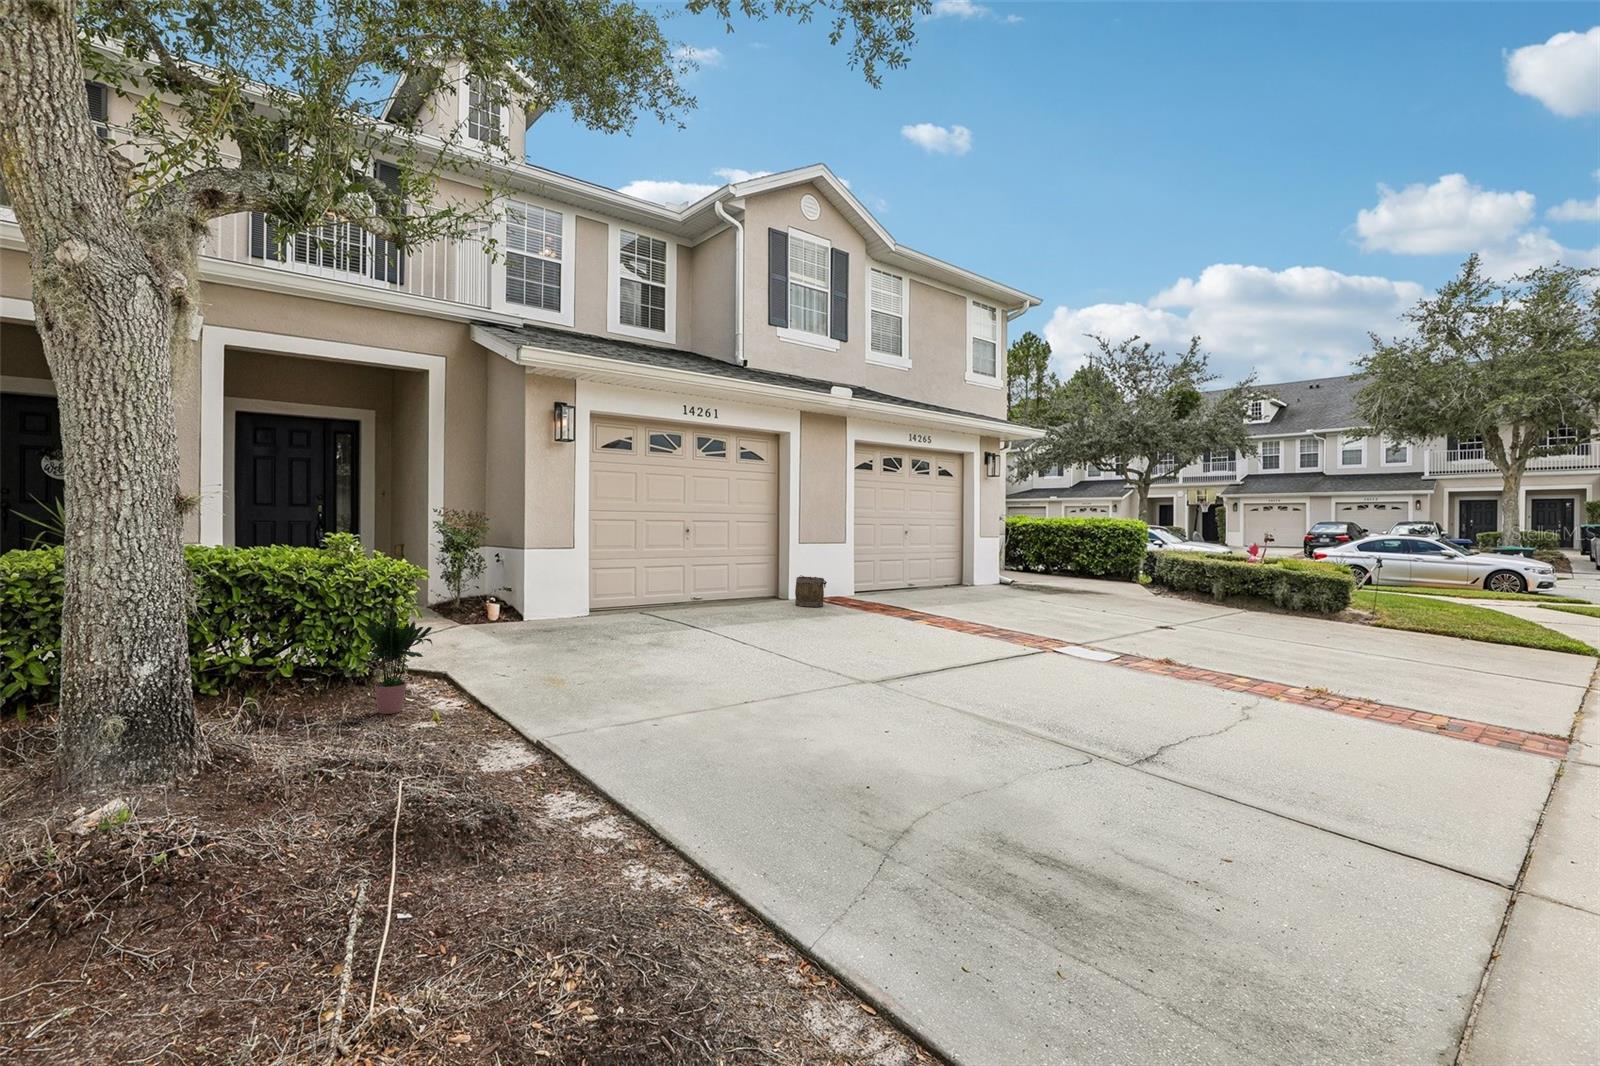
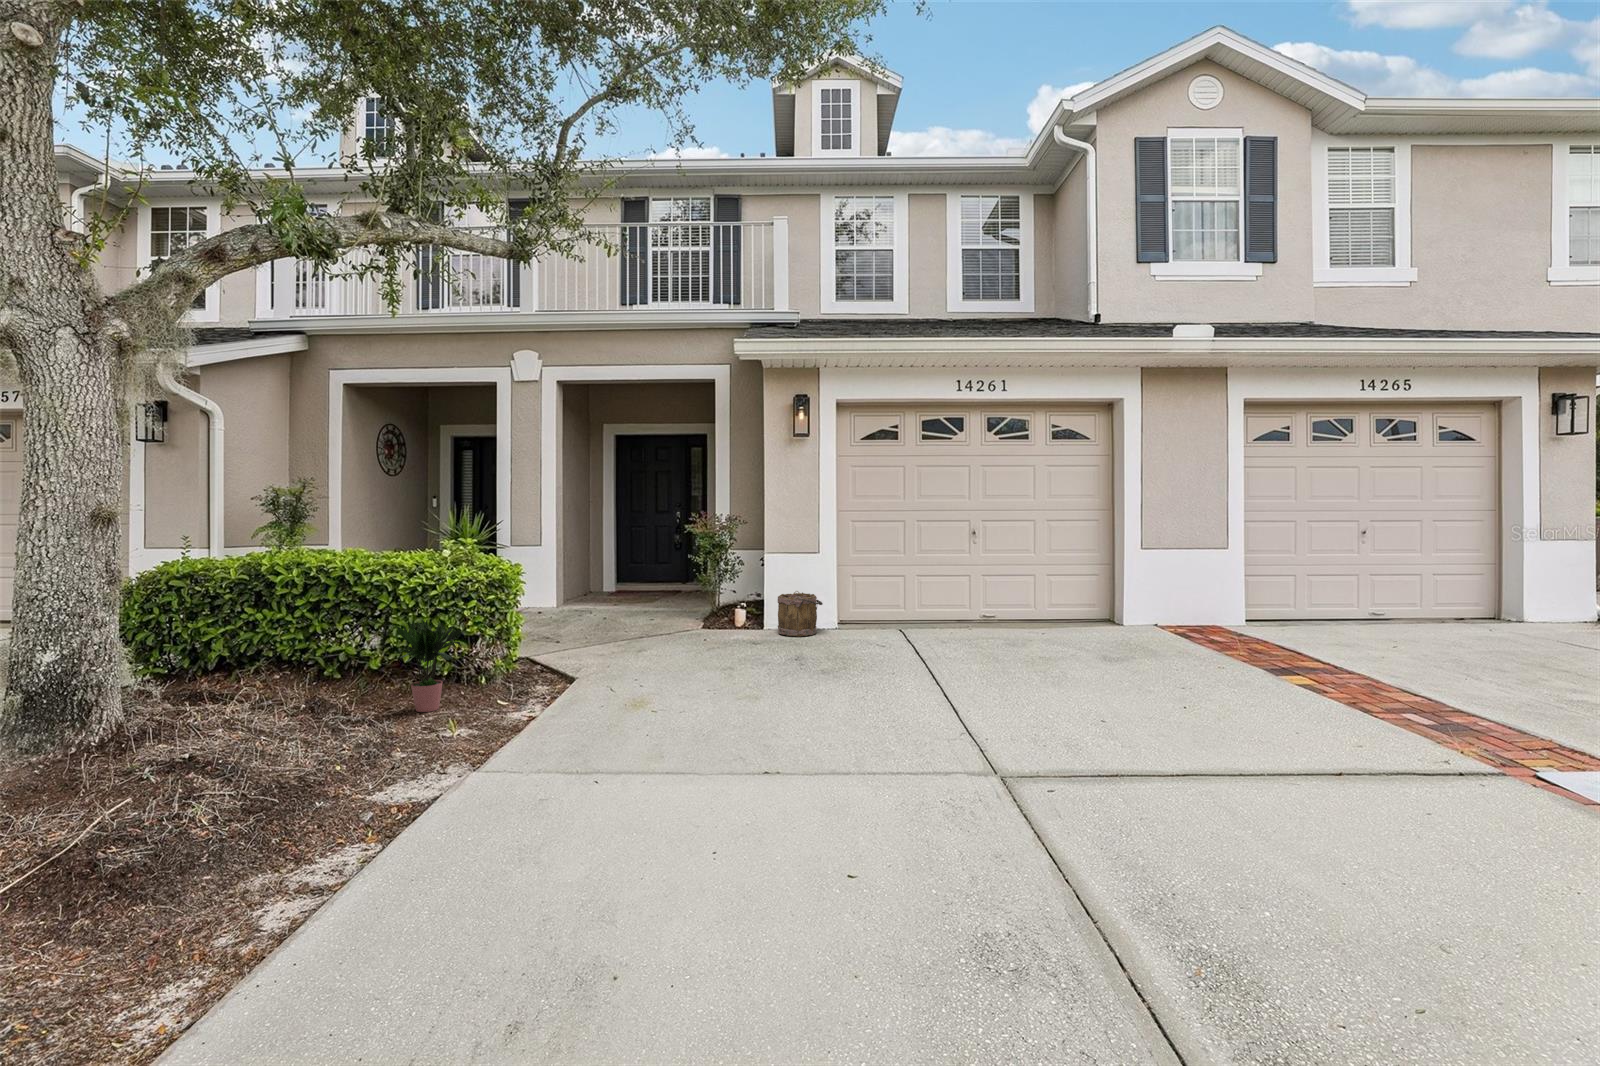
bucket: present [795,575,827,607] -> present [778,591,823,636]

